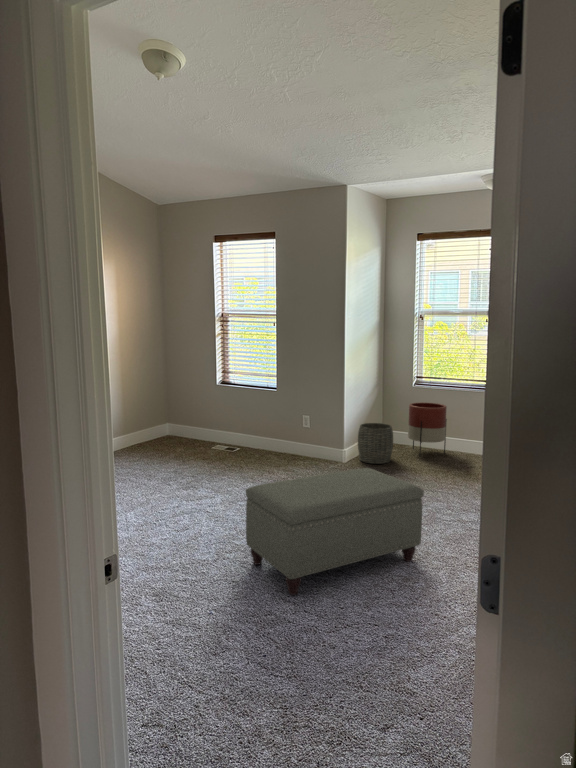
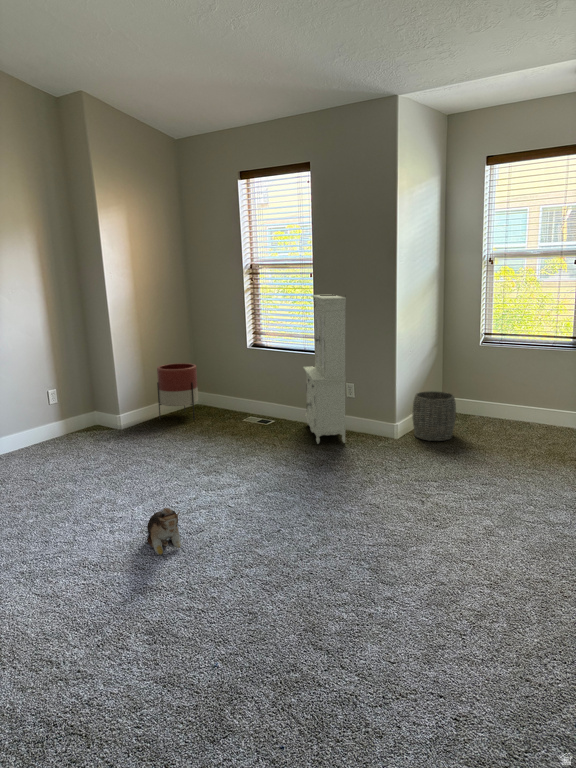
cabinet: none [266,339,304,466] -> present [304,294,346,444]
planter: present [408,403,447,457] -> present [157,363,198,419]
ottoman: present [246,468,424,595] -> none [266,460,503,639]
plush toy: none [143,506,174,545] -> present [147,508,181,555]

